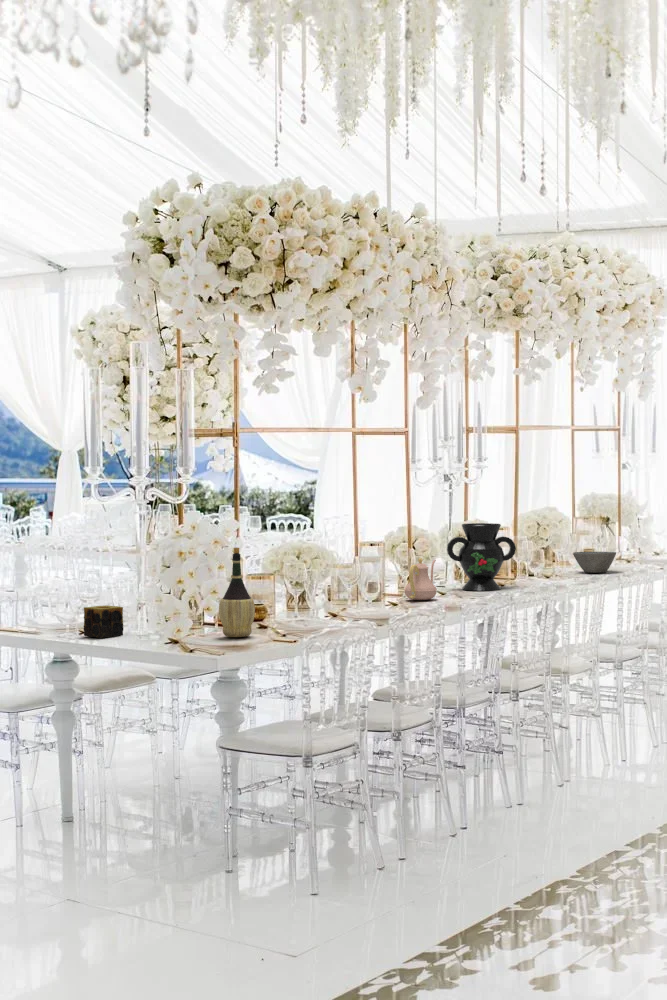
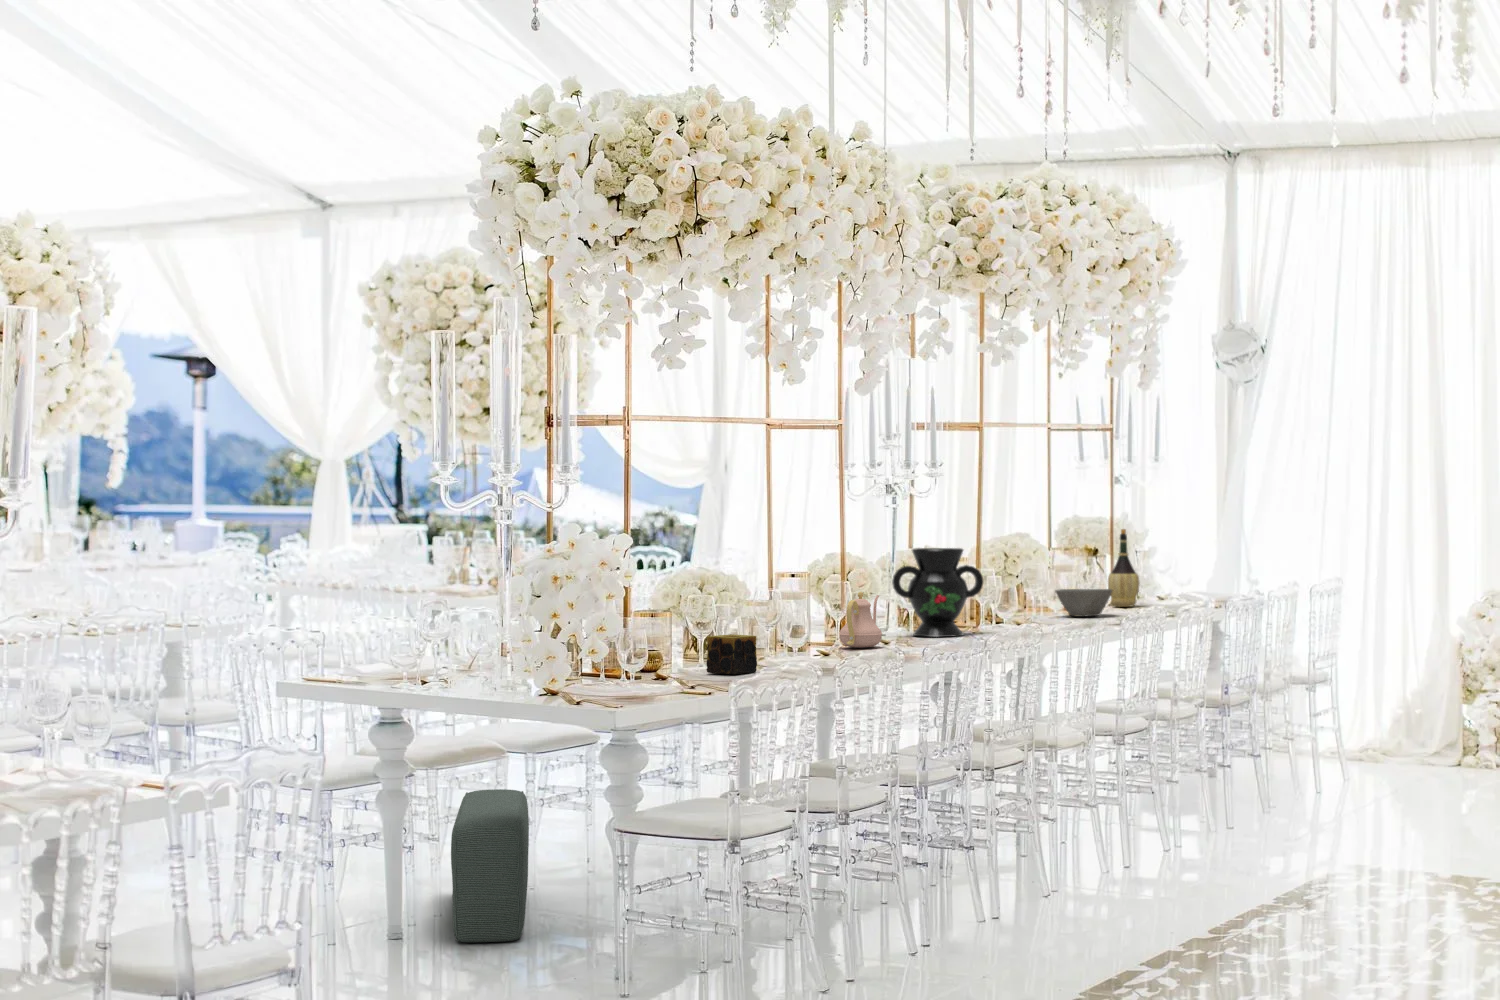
wine bottle: present [219,548,255,637] -> present [1108,529,1140,607]
candle: present [84,605,123,638] -> present [706,634,757,674]
pouf: none [109,705,171,823] -> present [451,789,529,942]

